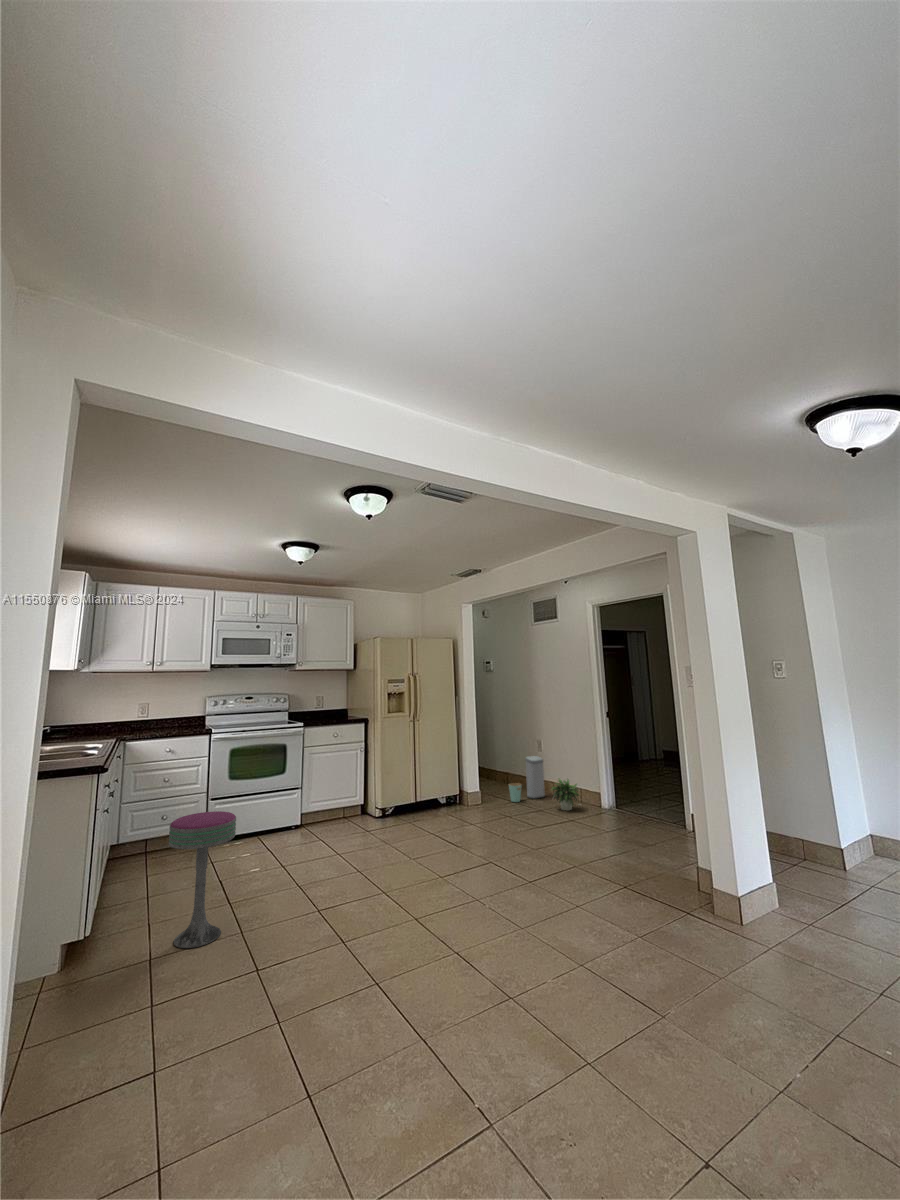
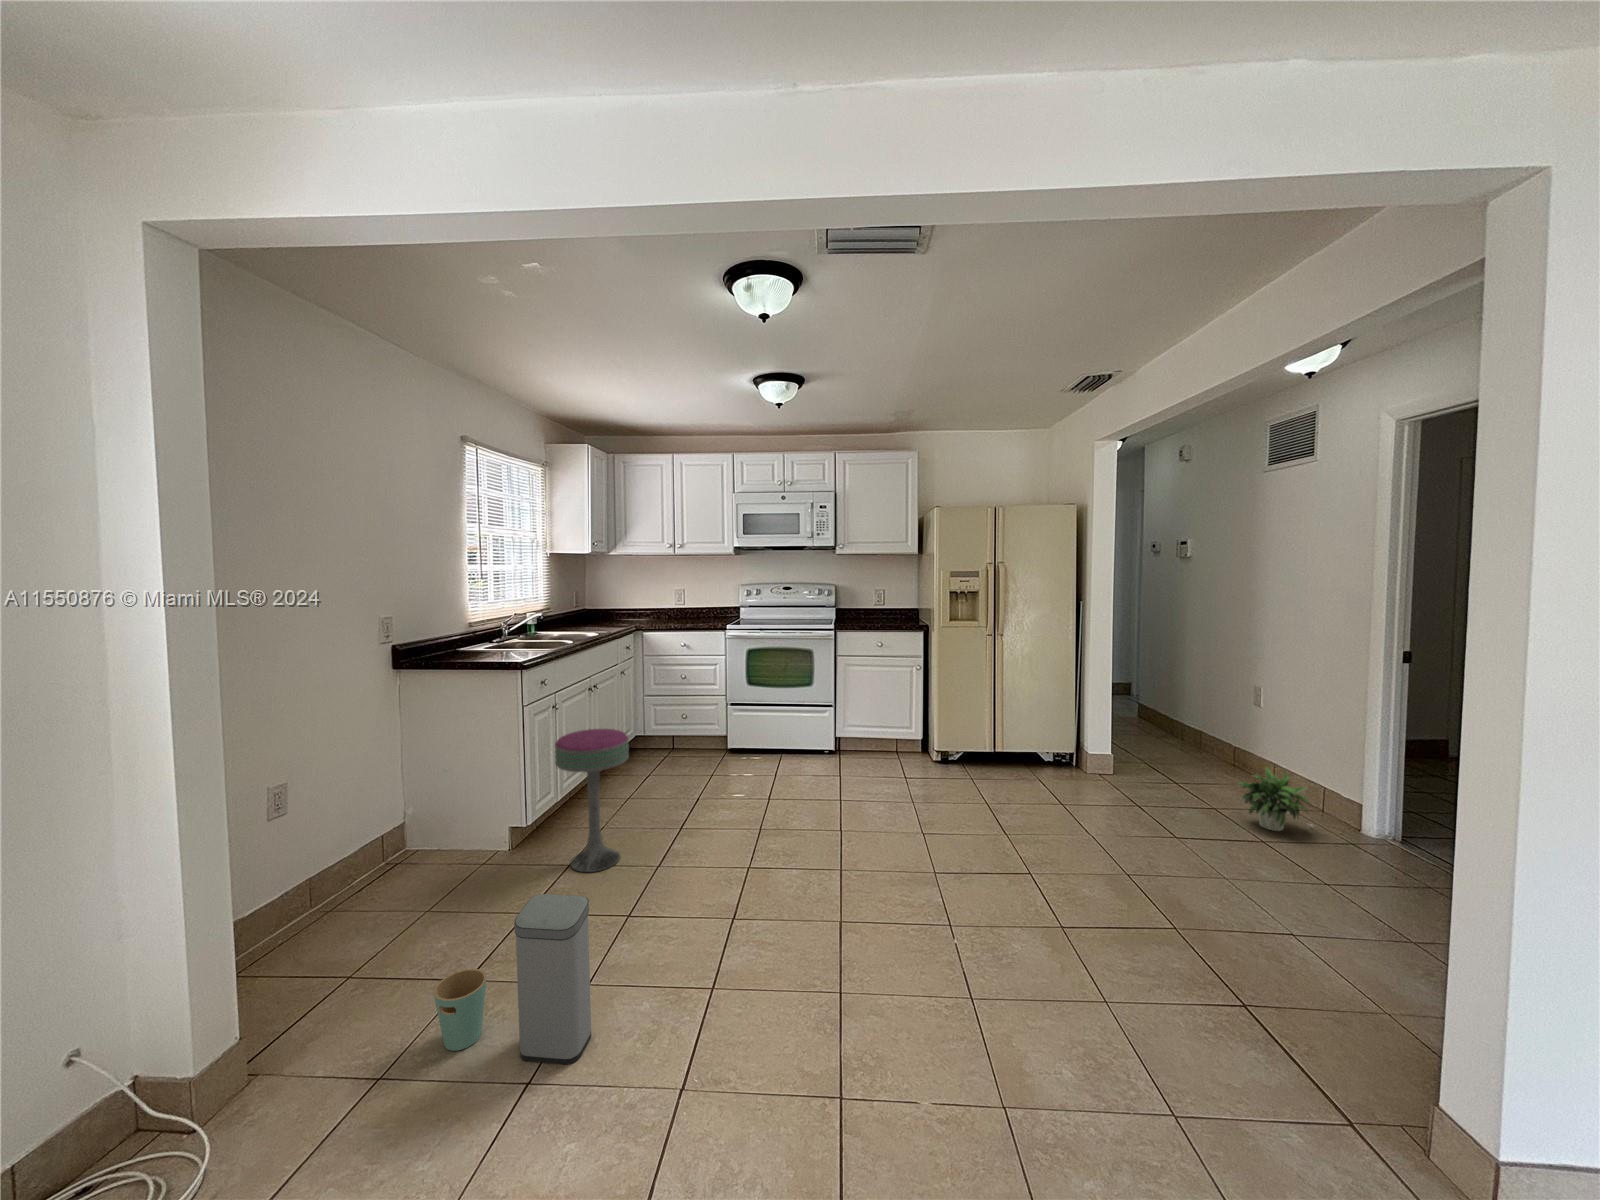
trash can: present [509,756,545,802] -> present [434,894,591,1064]

